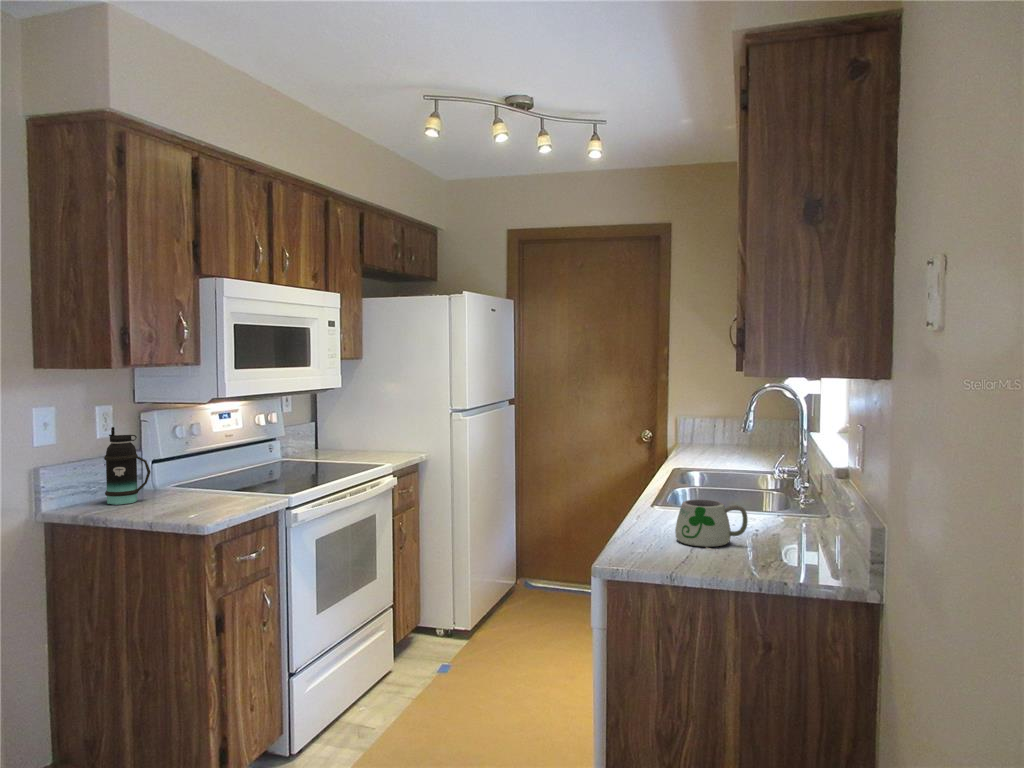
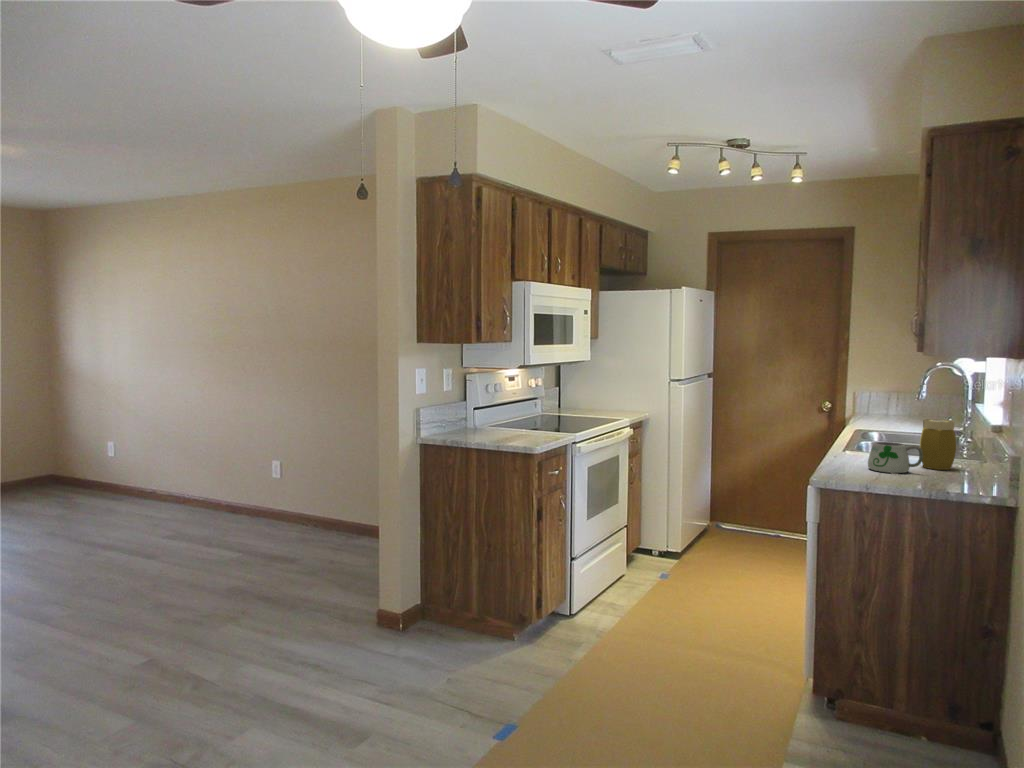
bottle: present [104,427,150,505] -> none [453,384,481,435]
jar: none [744,462,790,535] -> present [920,419,956,470]

